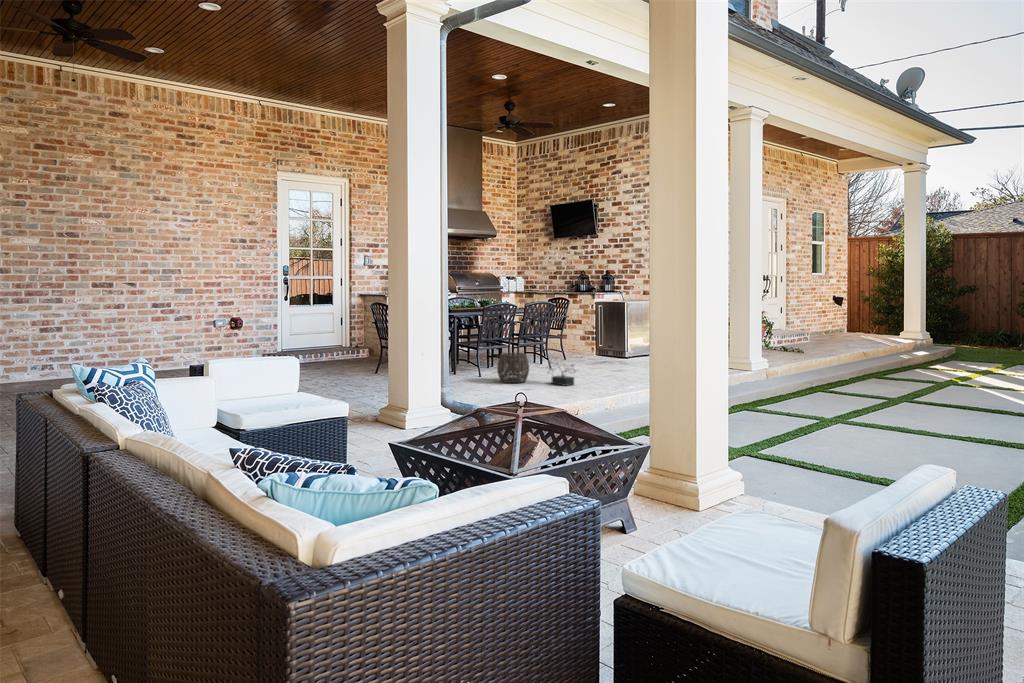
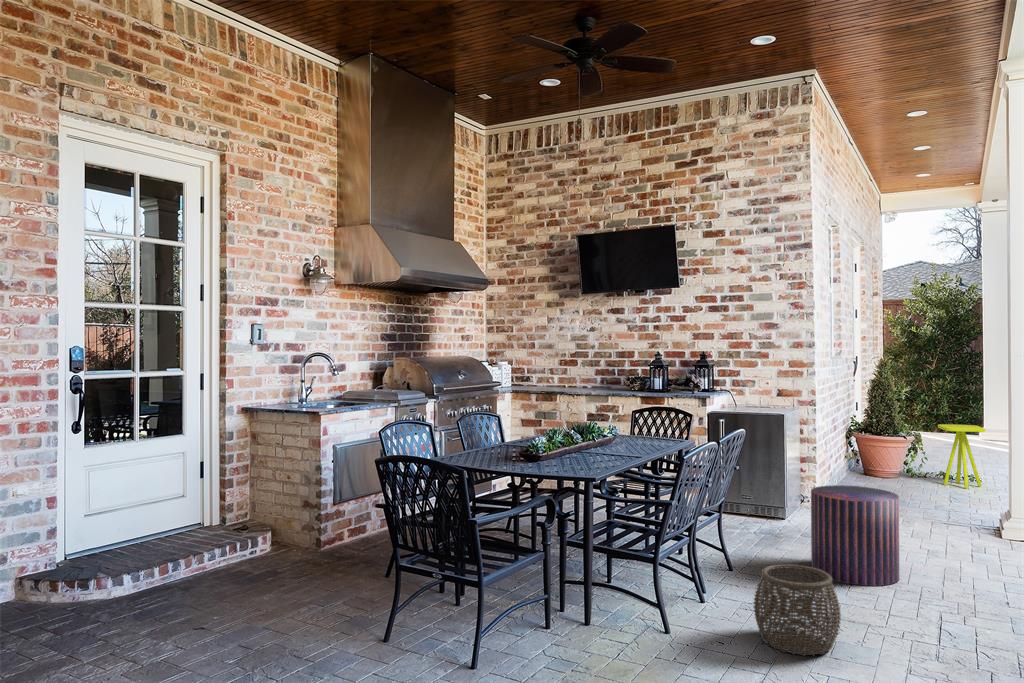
side table: none [775,322,804,361] -> present [938,424,986,488]
pouf: none [579,335,618,377] -> present [811,485,899,586]
decorative plant: present [549,357,575,386] -> none [864,566,958,648]

